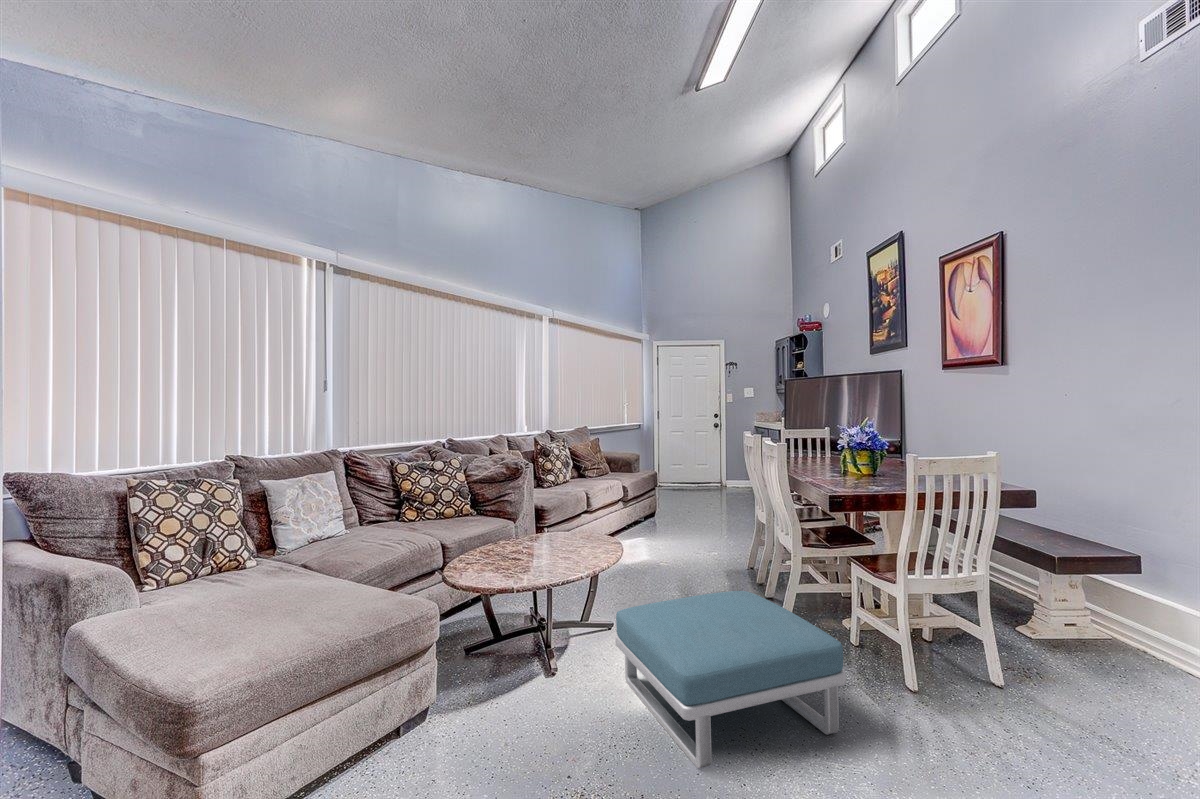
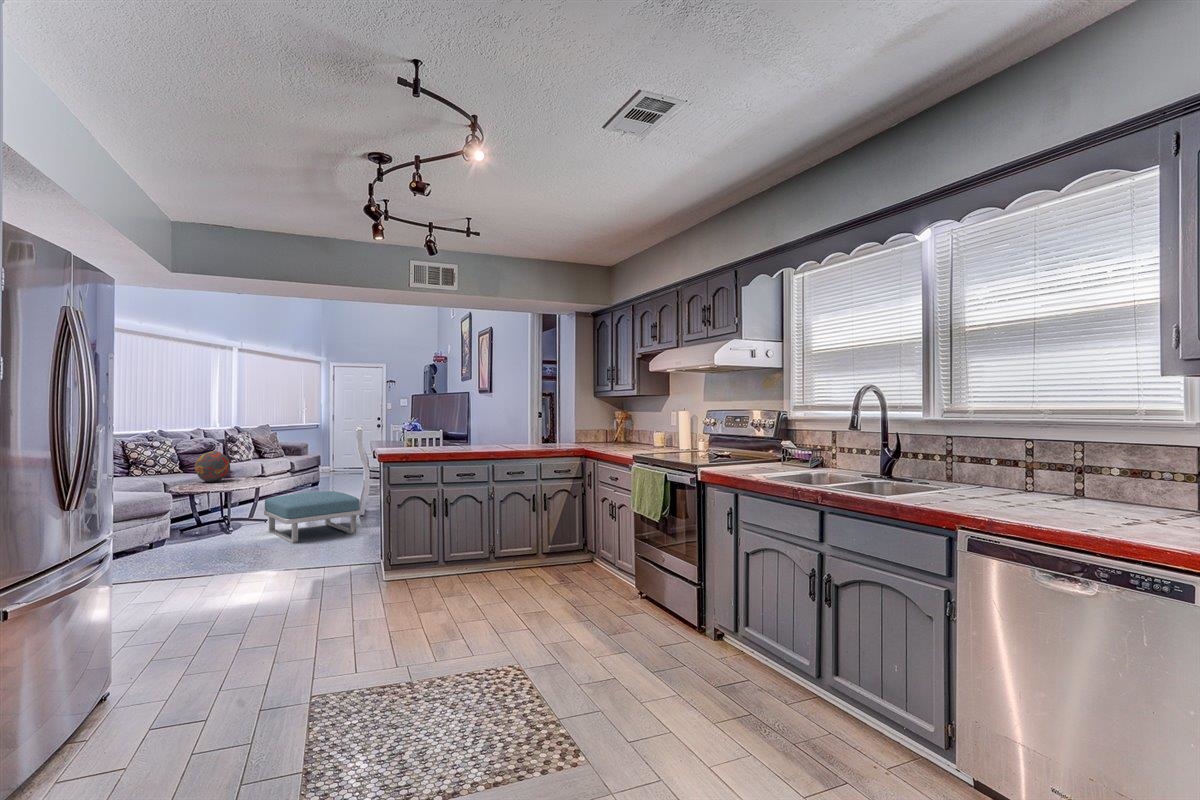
decorative orb: none [485,493,547,557] -> present [195,451,230,482]

